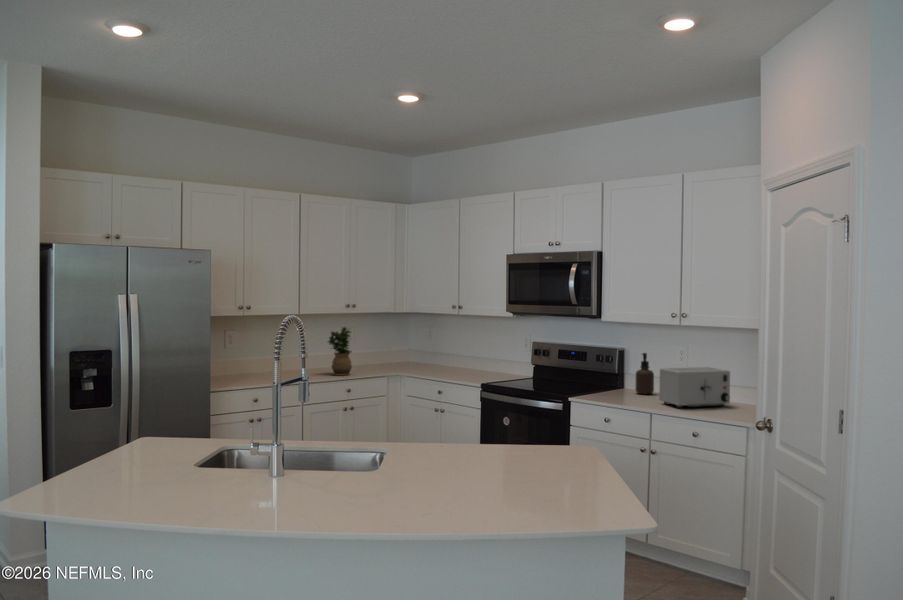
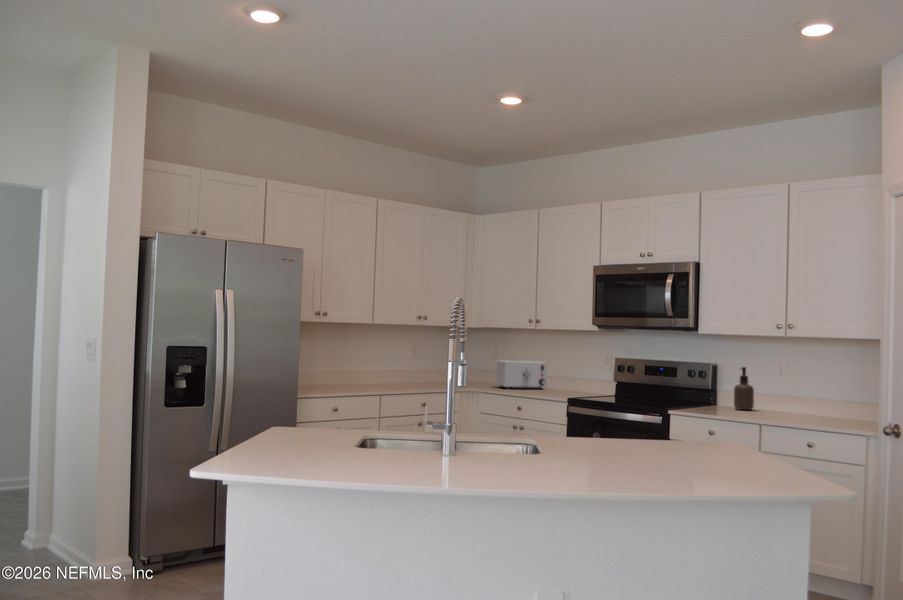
potted plant: present [328,327,352,376] -> none [399,338,426,389]
toaster: present [659,367,730,408] -> present [497,360,547,389]

